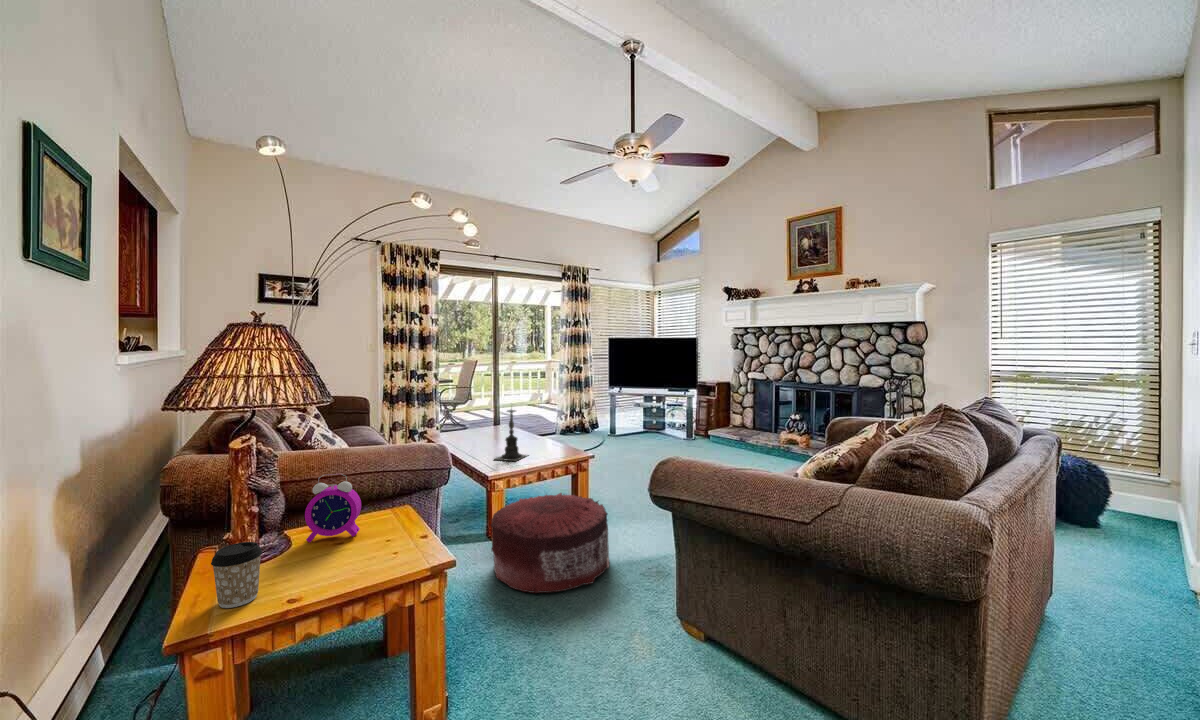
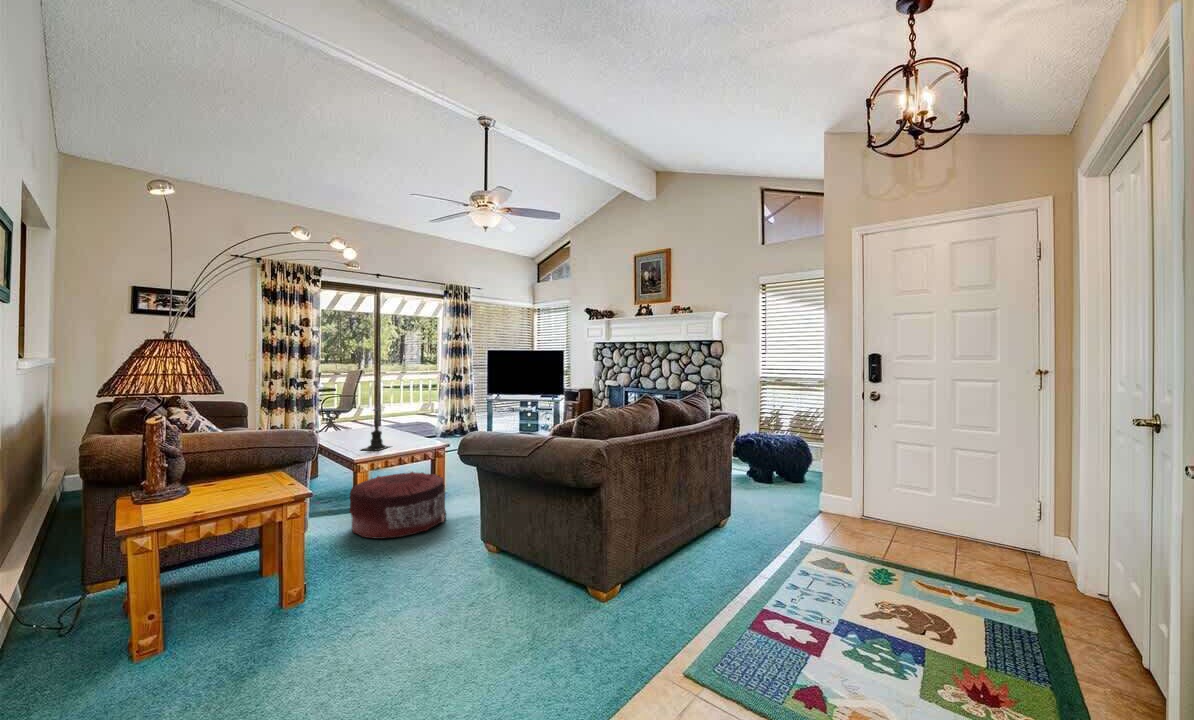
alarm clock: present [305,474,361,542] -> none [201,442,243,489]
coffee cup: present [211,542,262,608] -> none [144,477,177,513]

